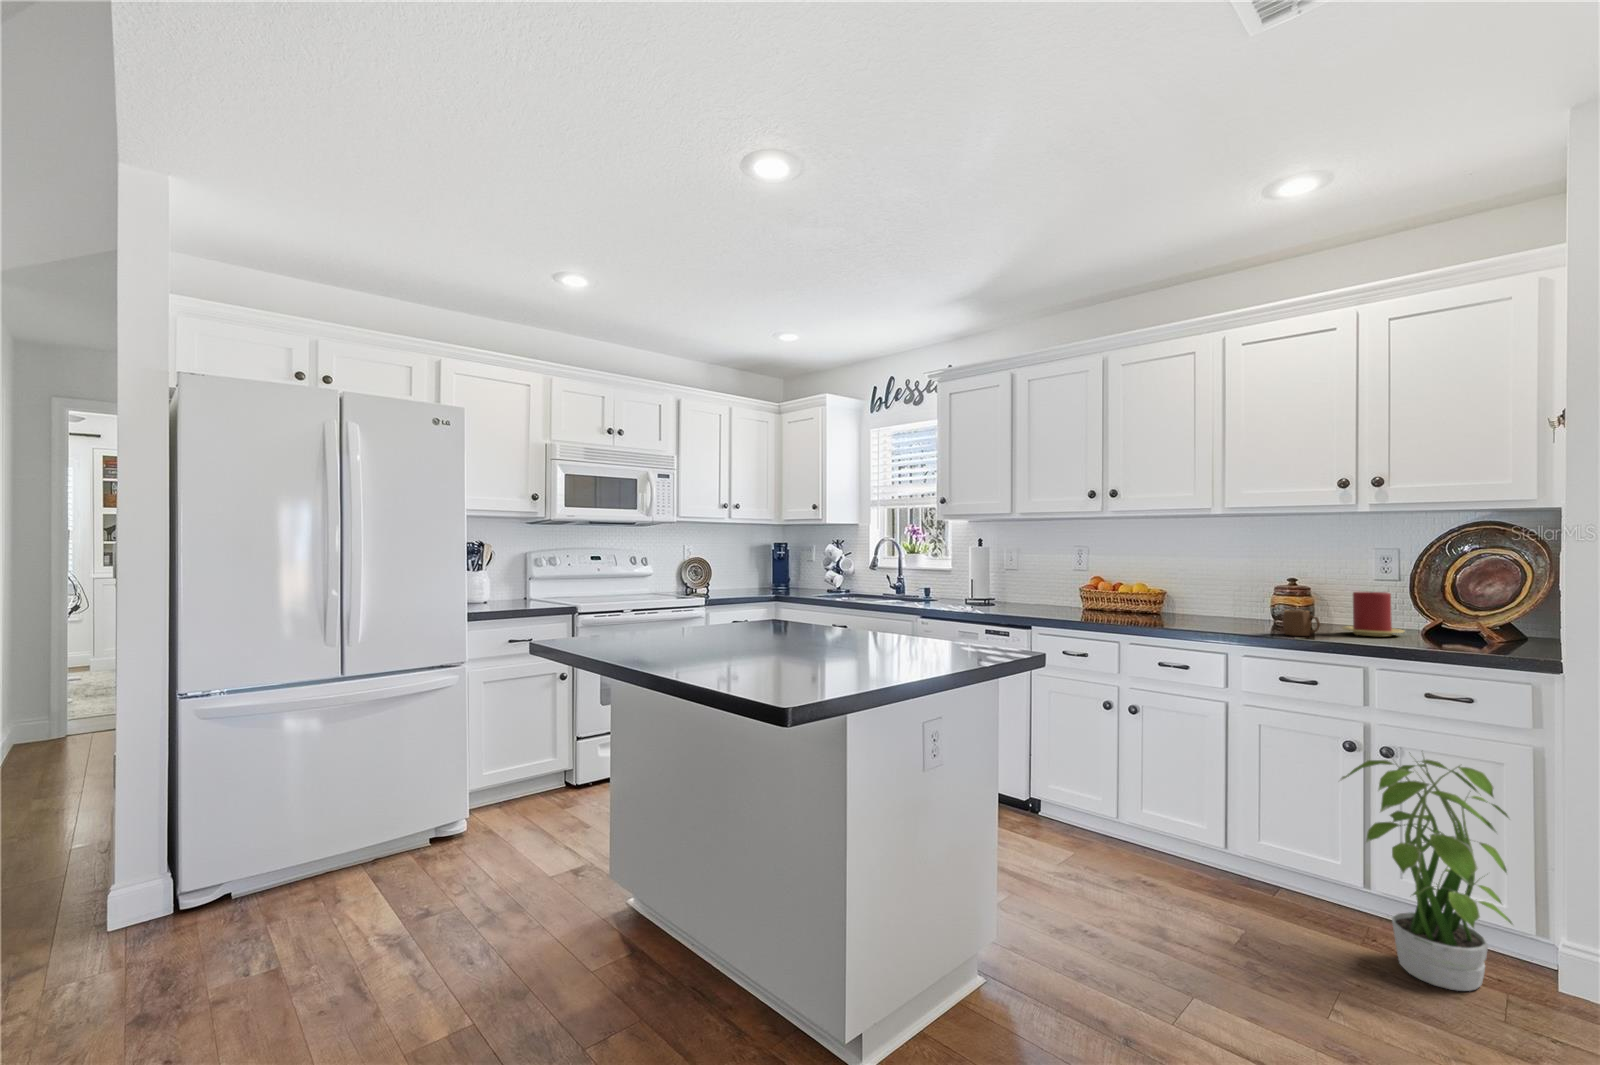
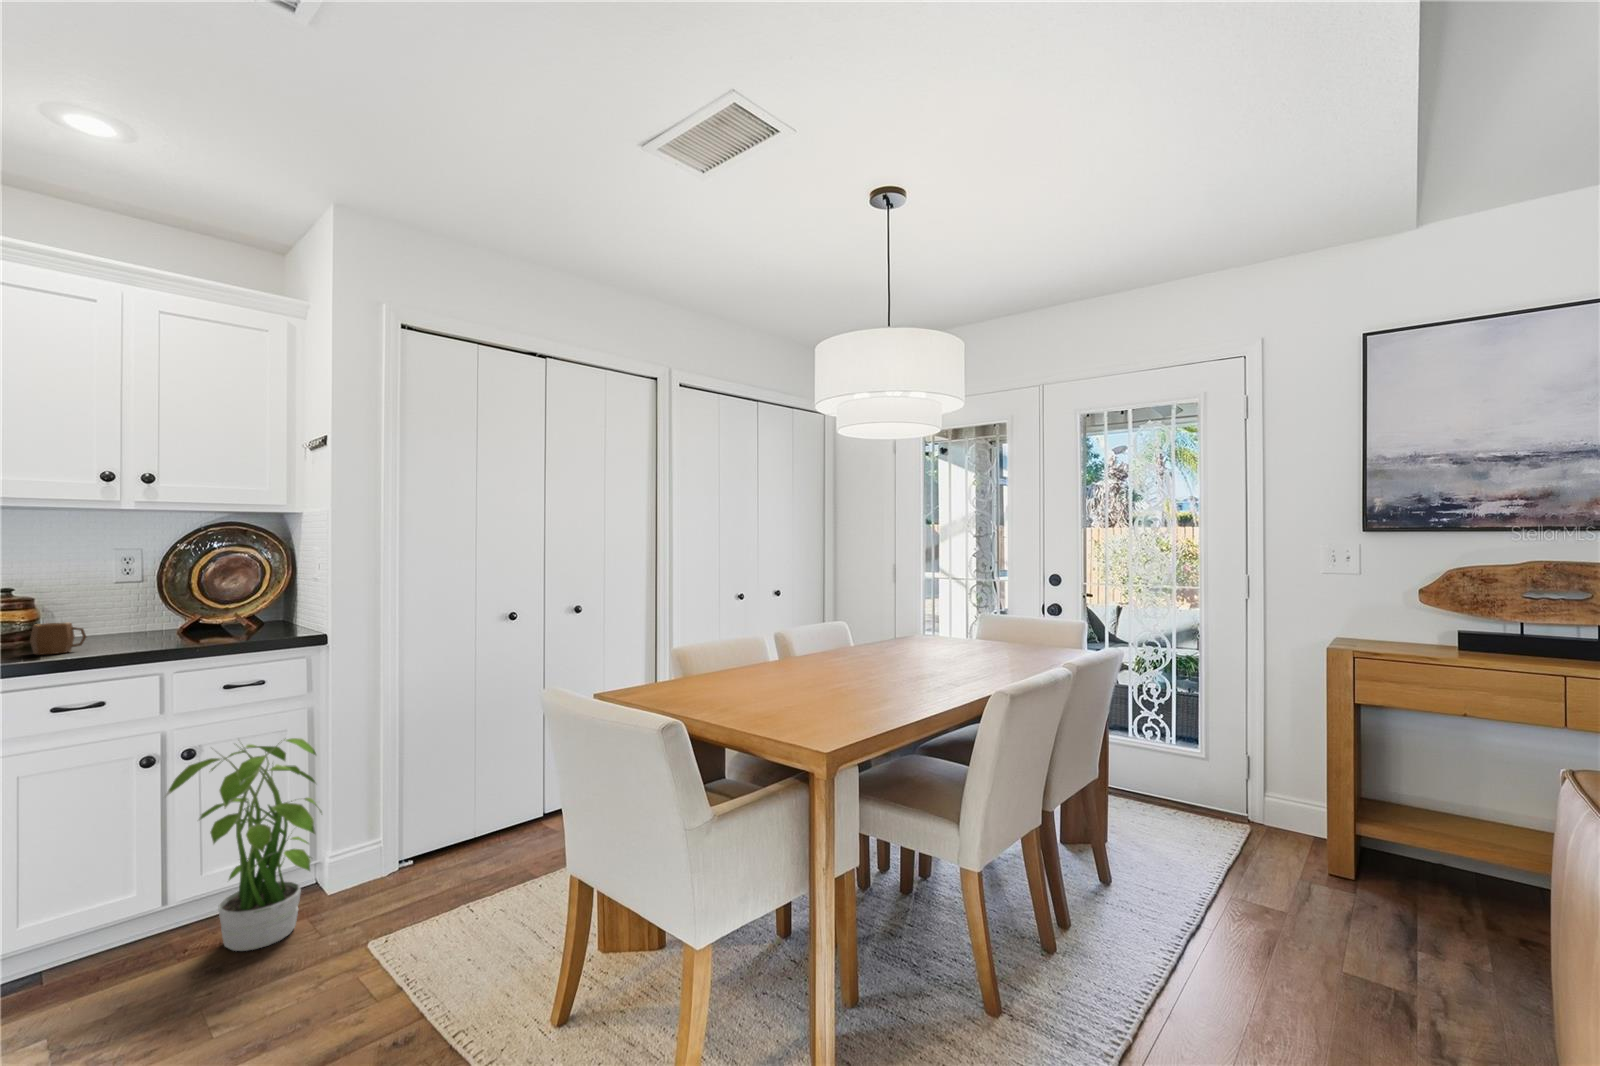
candle: present [1342,592,1404,636] -> none [93,594,166,642]

